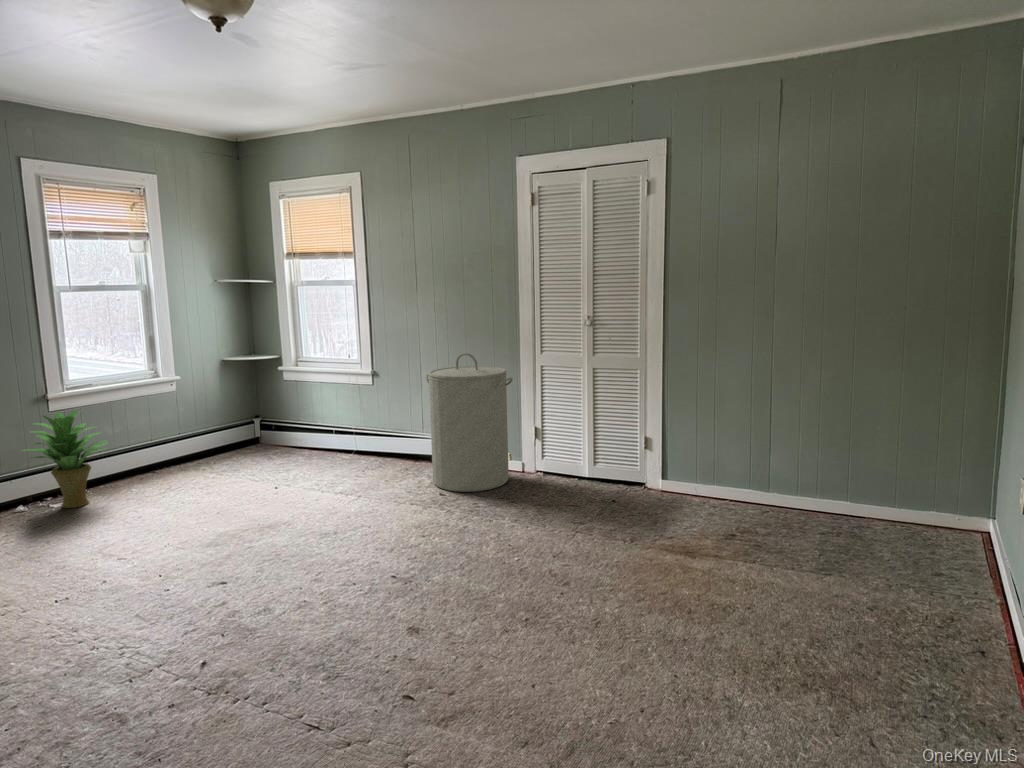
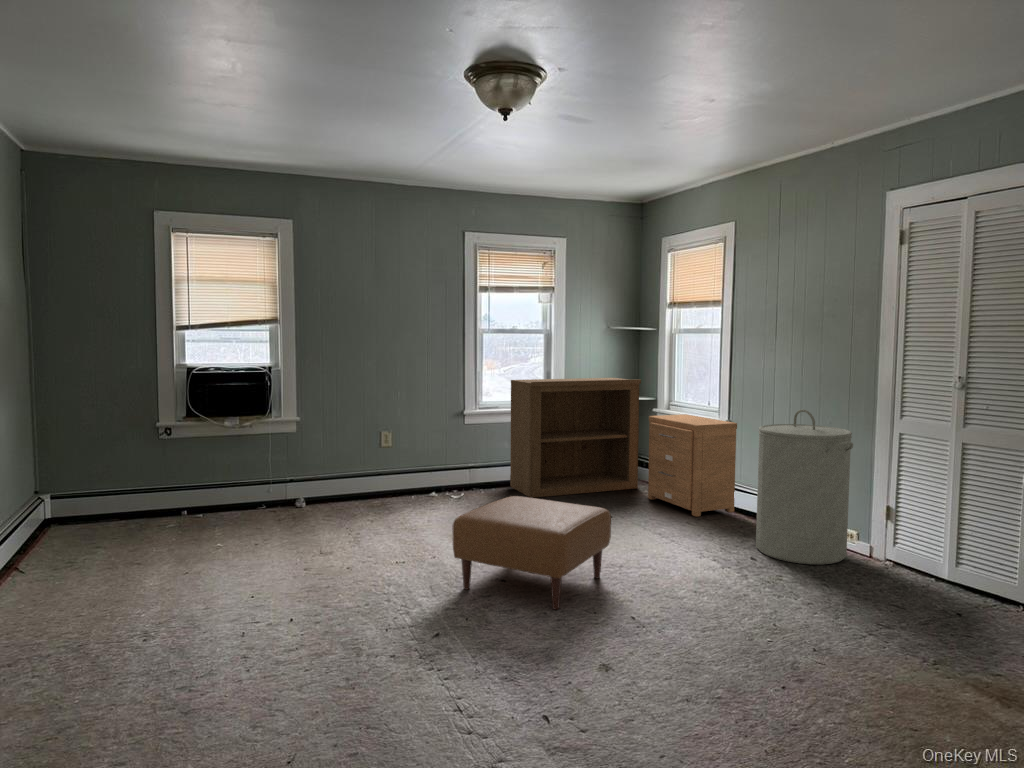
bookshelf: none [108,337,275,487] -> present [510,378,641,498]
nightstand: none [289,369,388,470] -> present [648,414,737,517]
potted plant: present [22,410,108,508] -> none [437,424,495,500]
ottoman: none [163,477,332,606] -> present [453,496,611,610]

